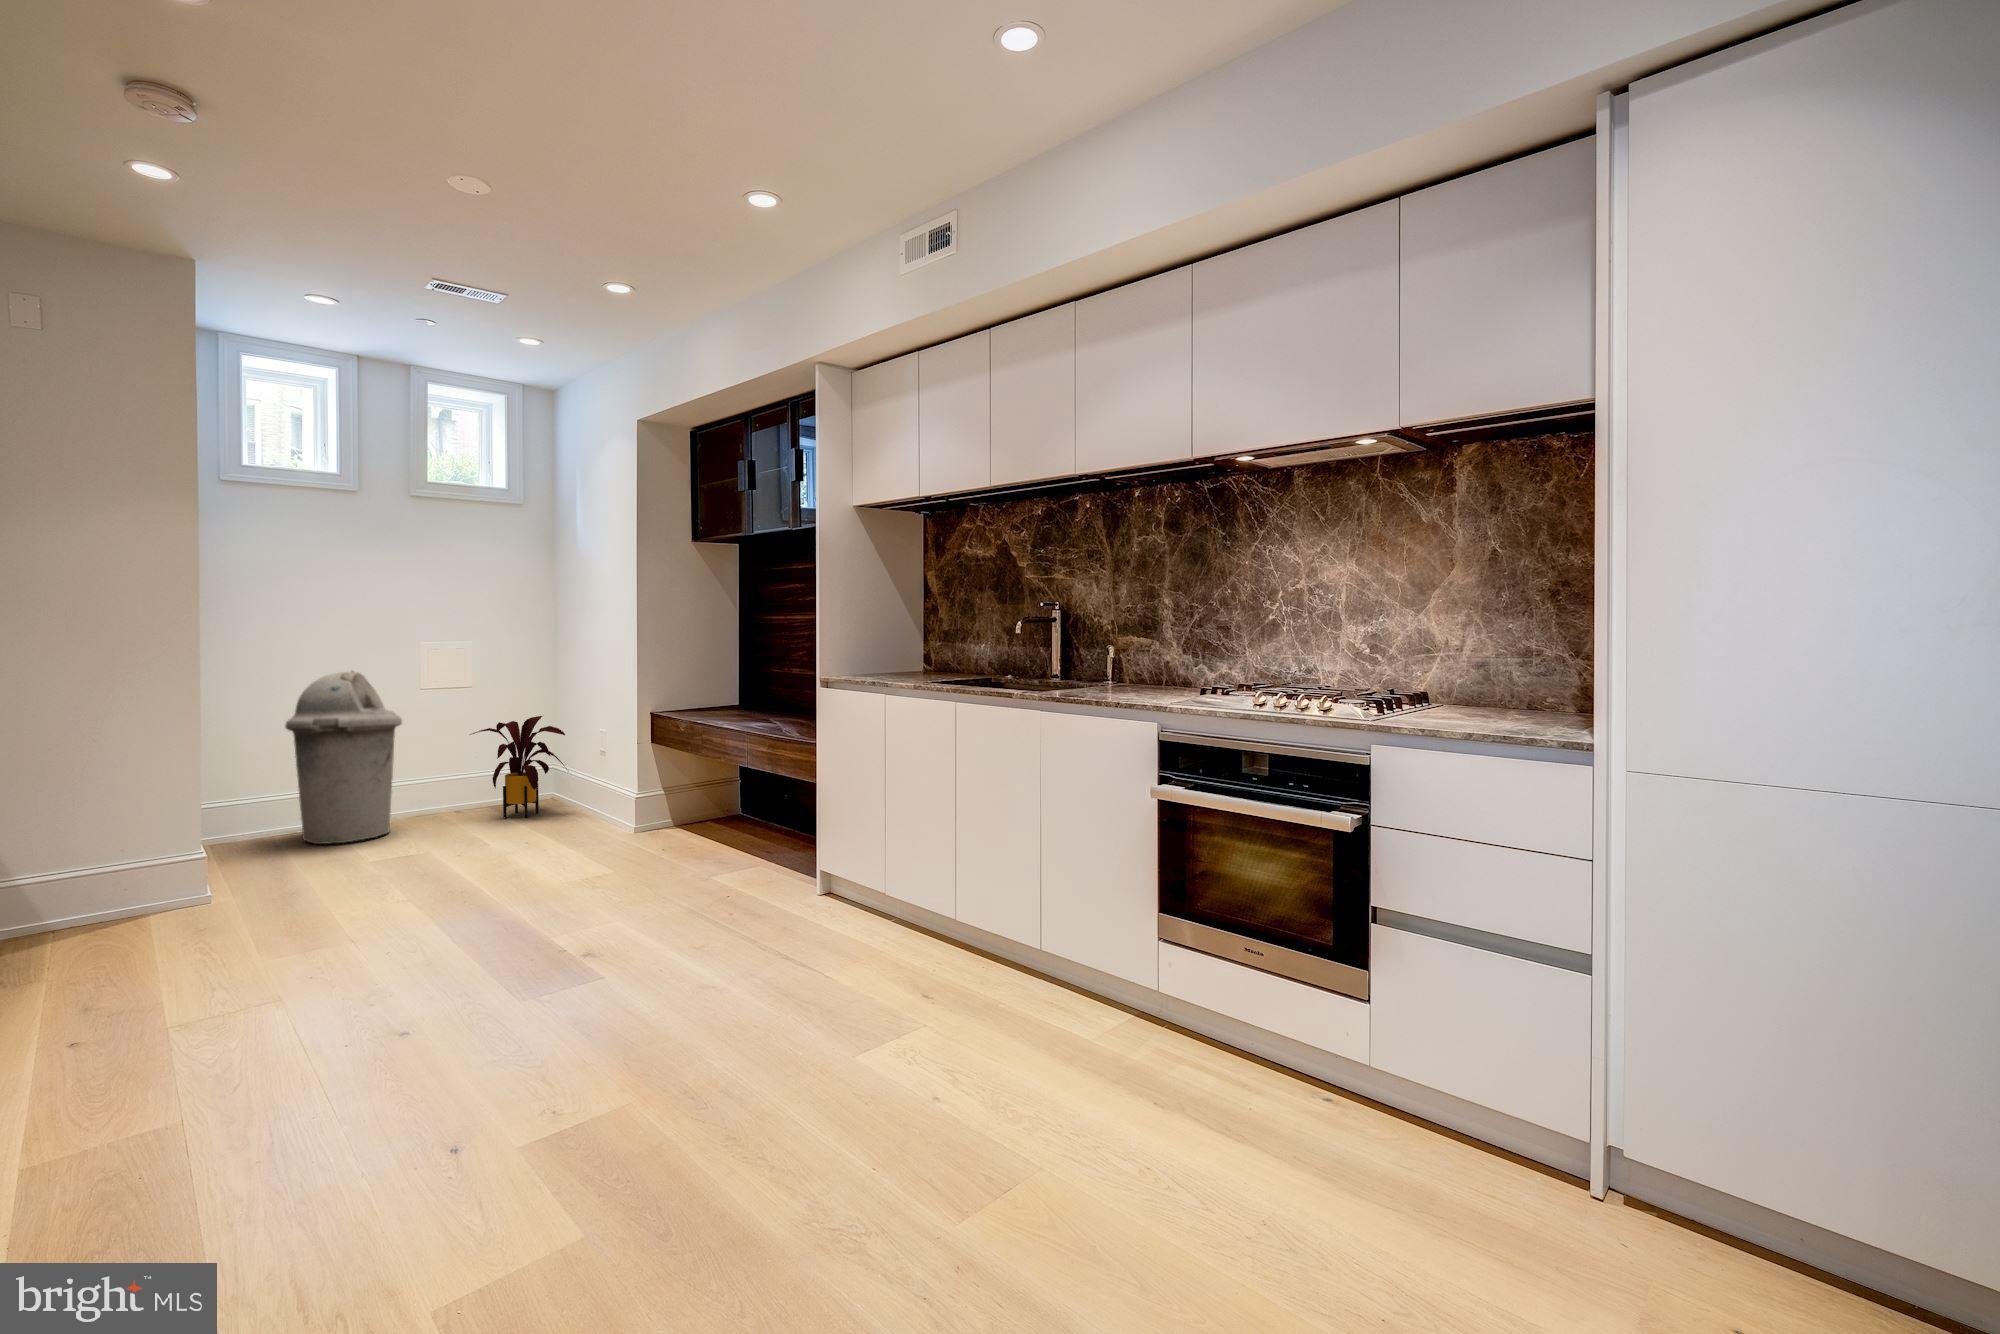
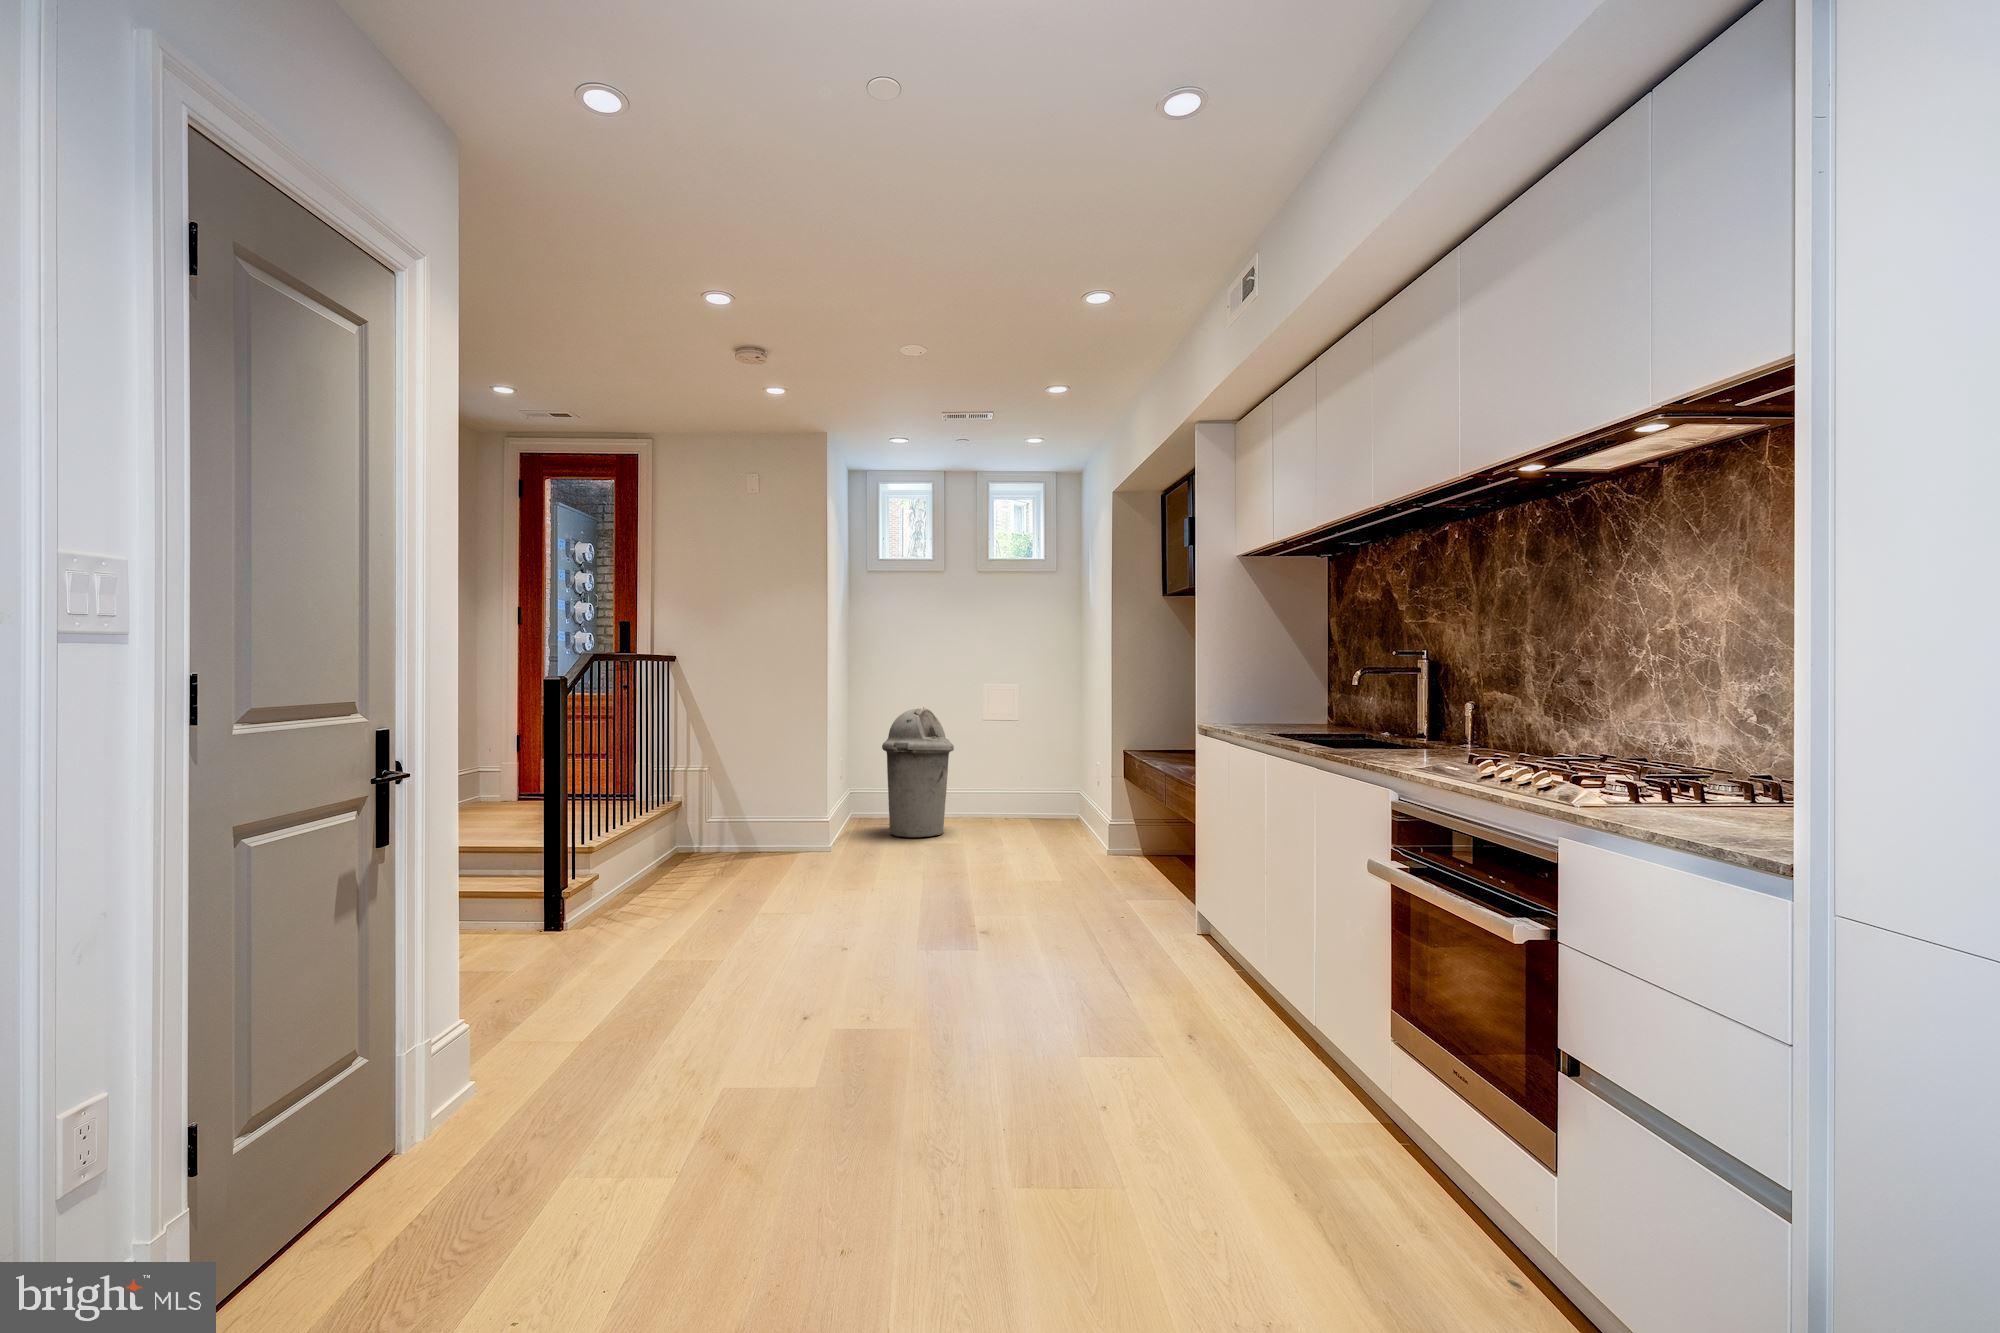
house plant: present [470,716,565,818] -> none [1000,751,1070,836]

